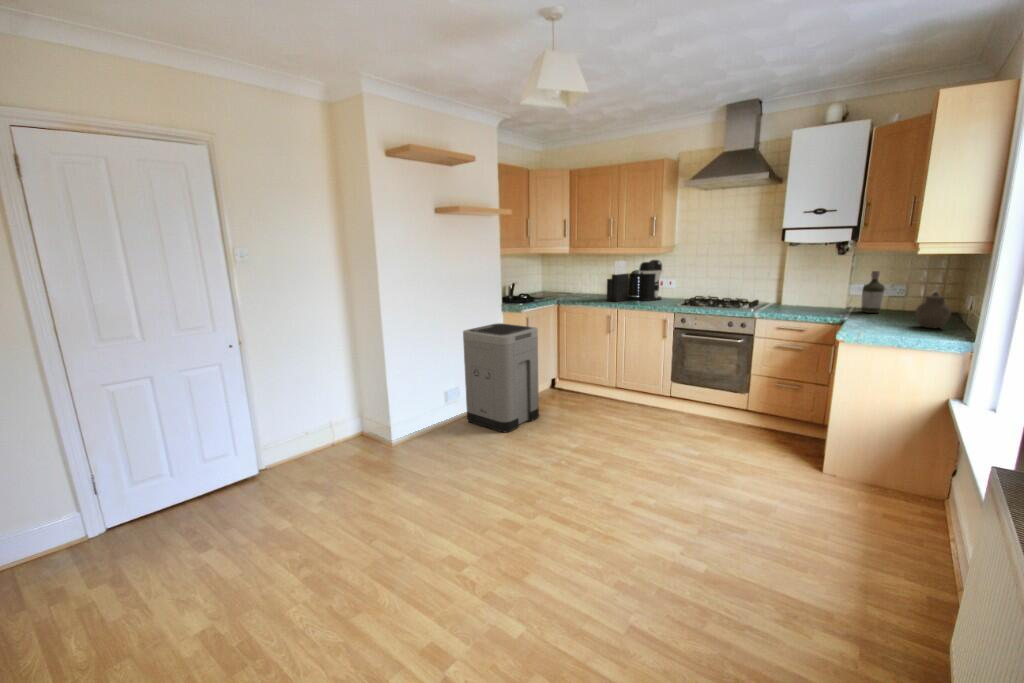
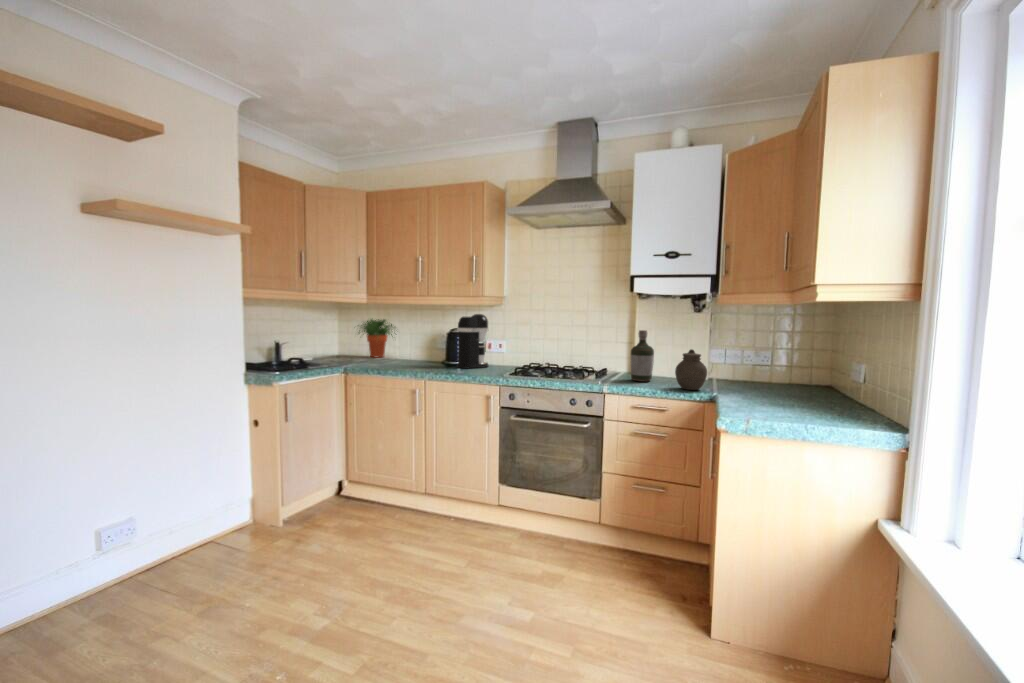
knife block: present [607,261,629,302] -> none [413,313,444,370]
potted plant: none [555,264,589,293] -> present [359,319,393,357]
bottle: present [861,271,885,313] -> present [631,330,654,382]
jar: present [916,292,951,328] -> present [675,349,707,390]
trash can: present [463,323,539,432] -> none [137,404,289,607]

